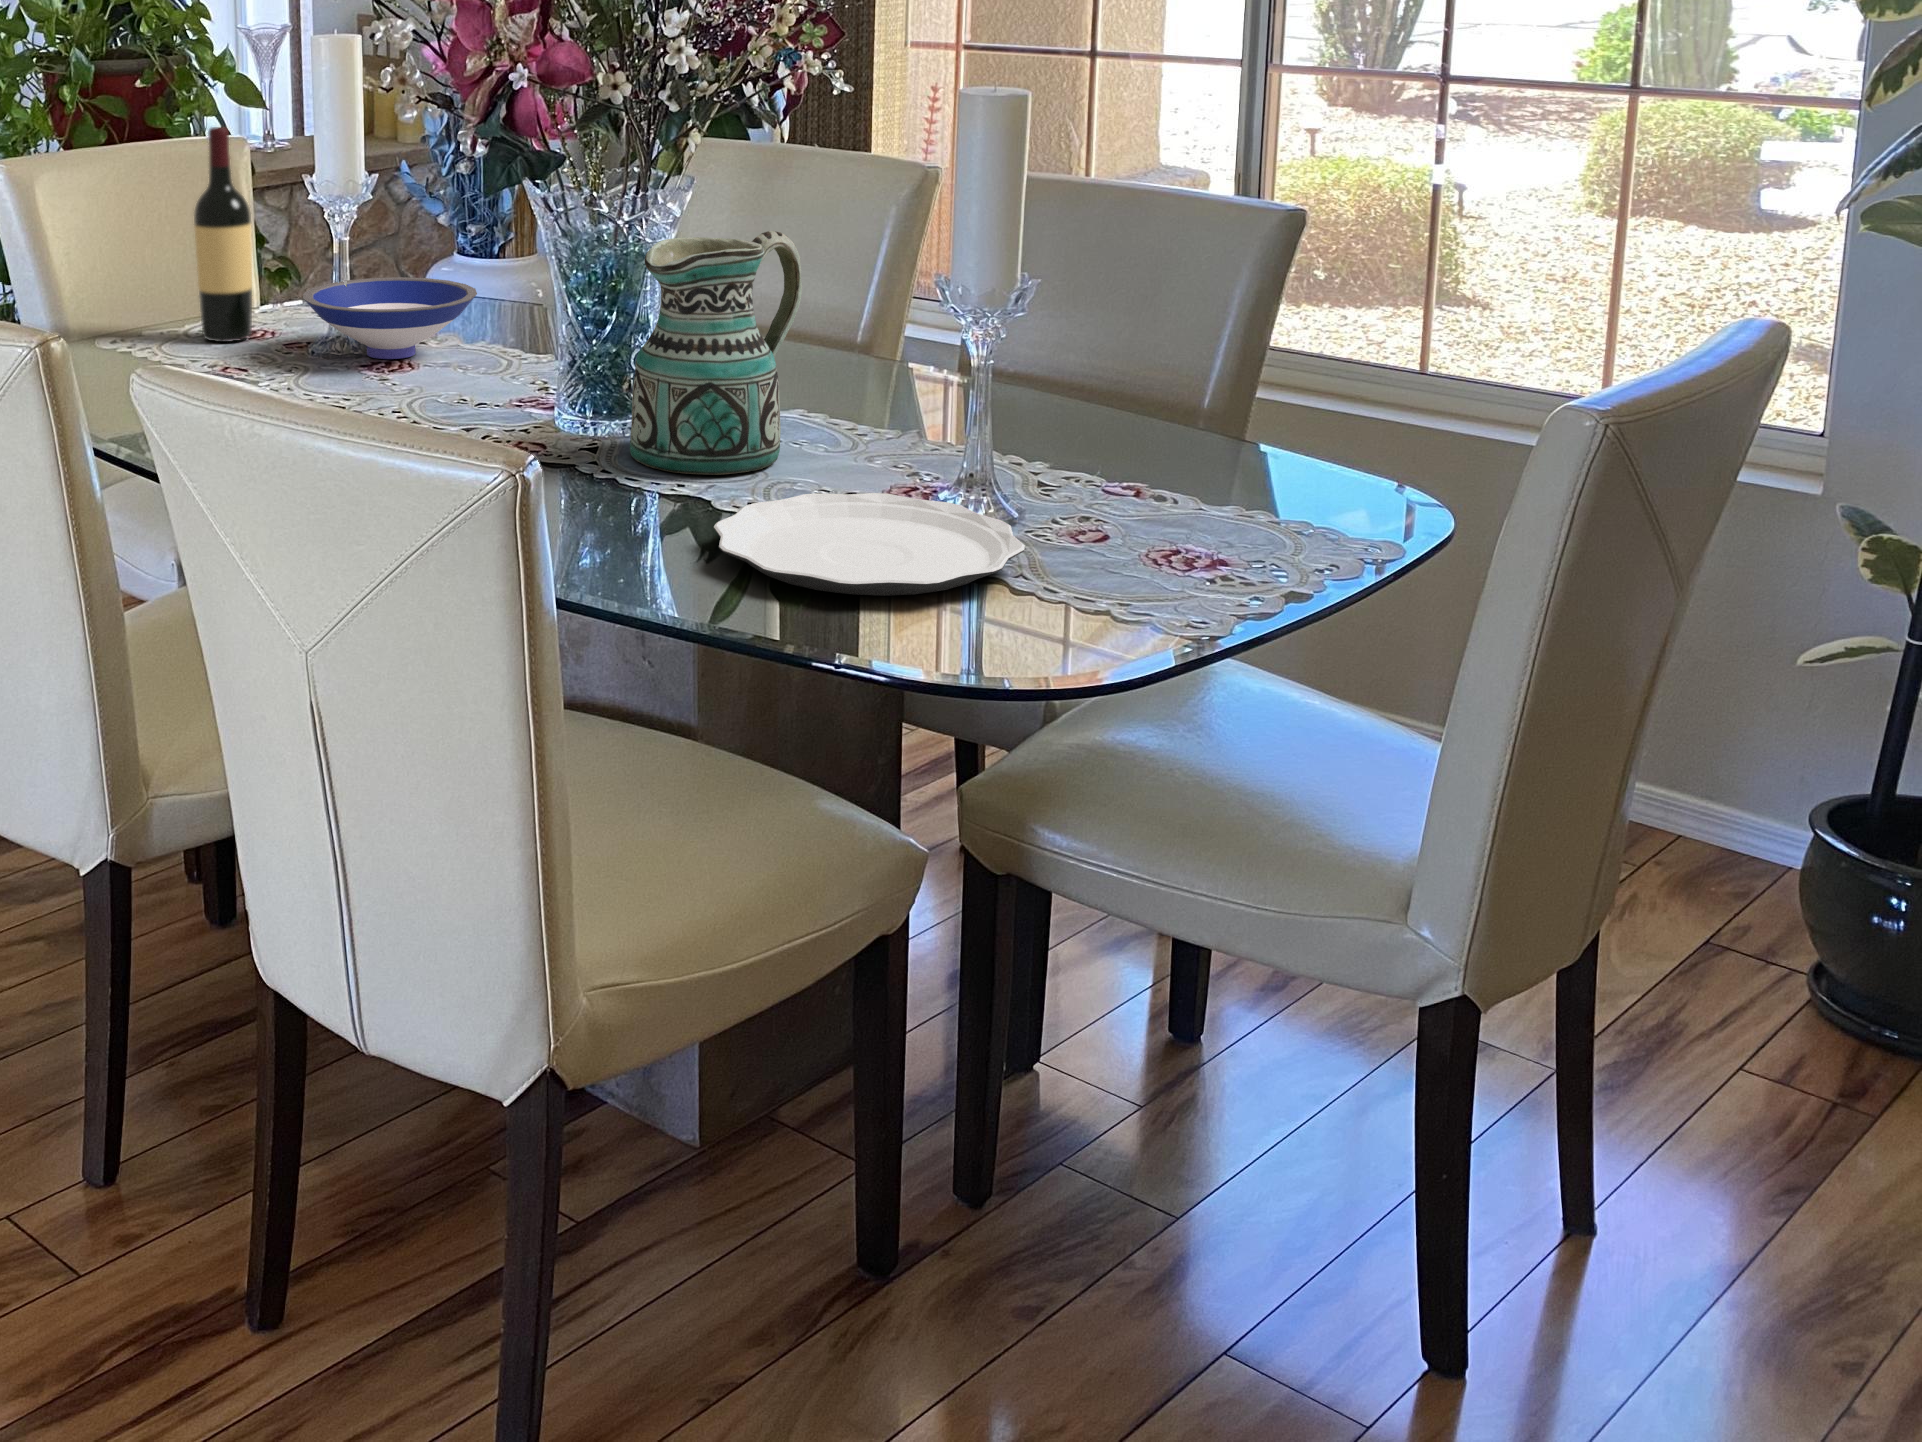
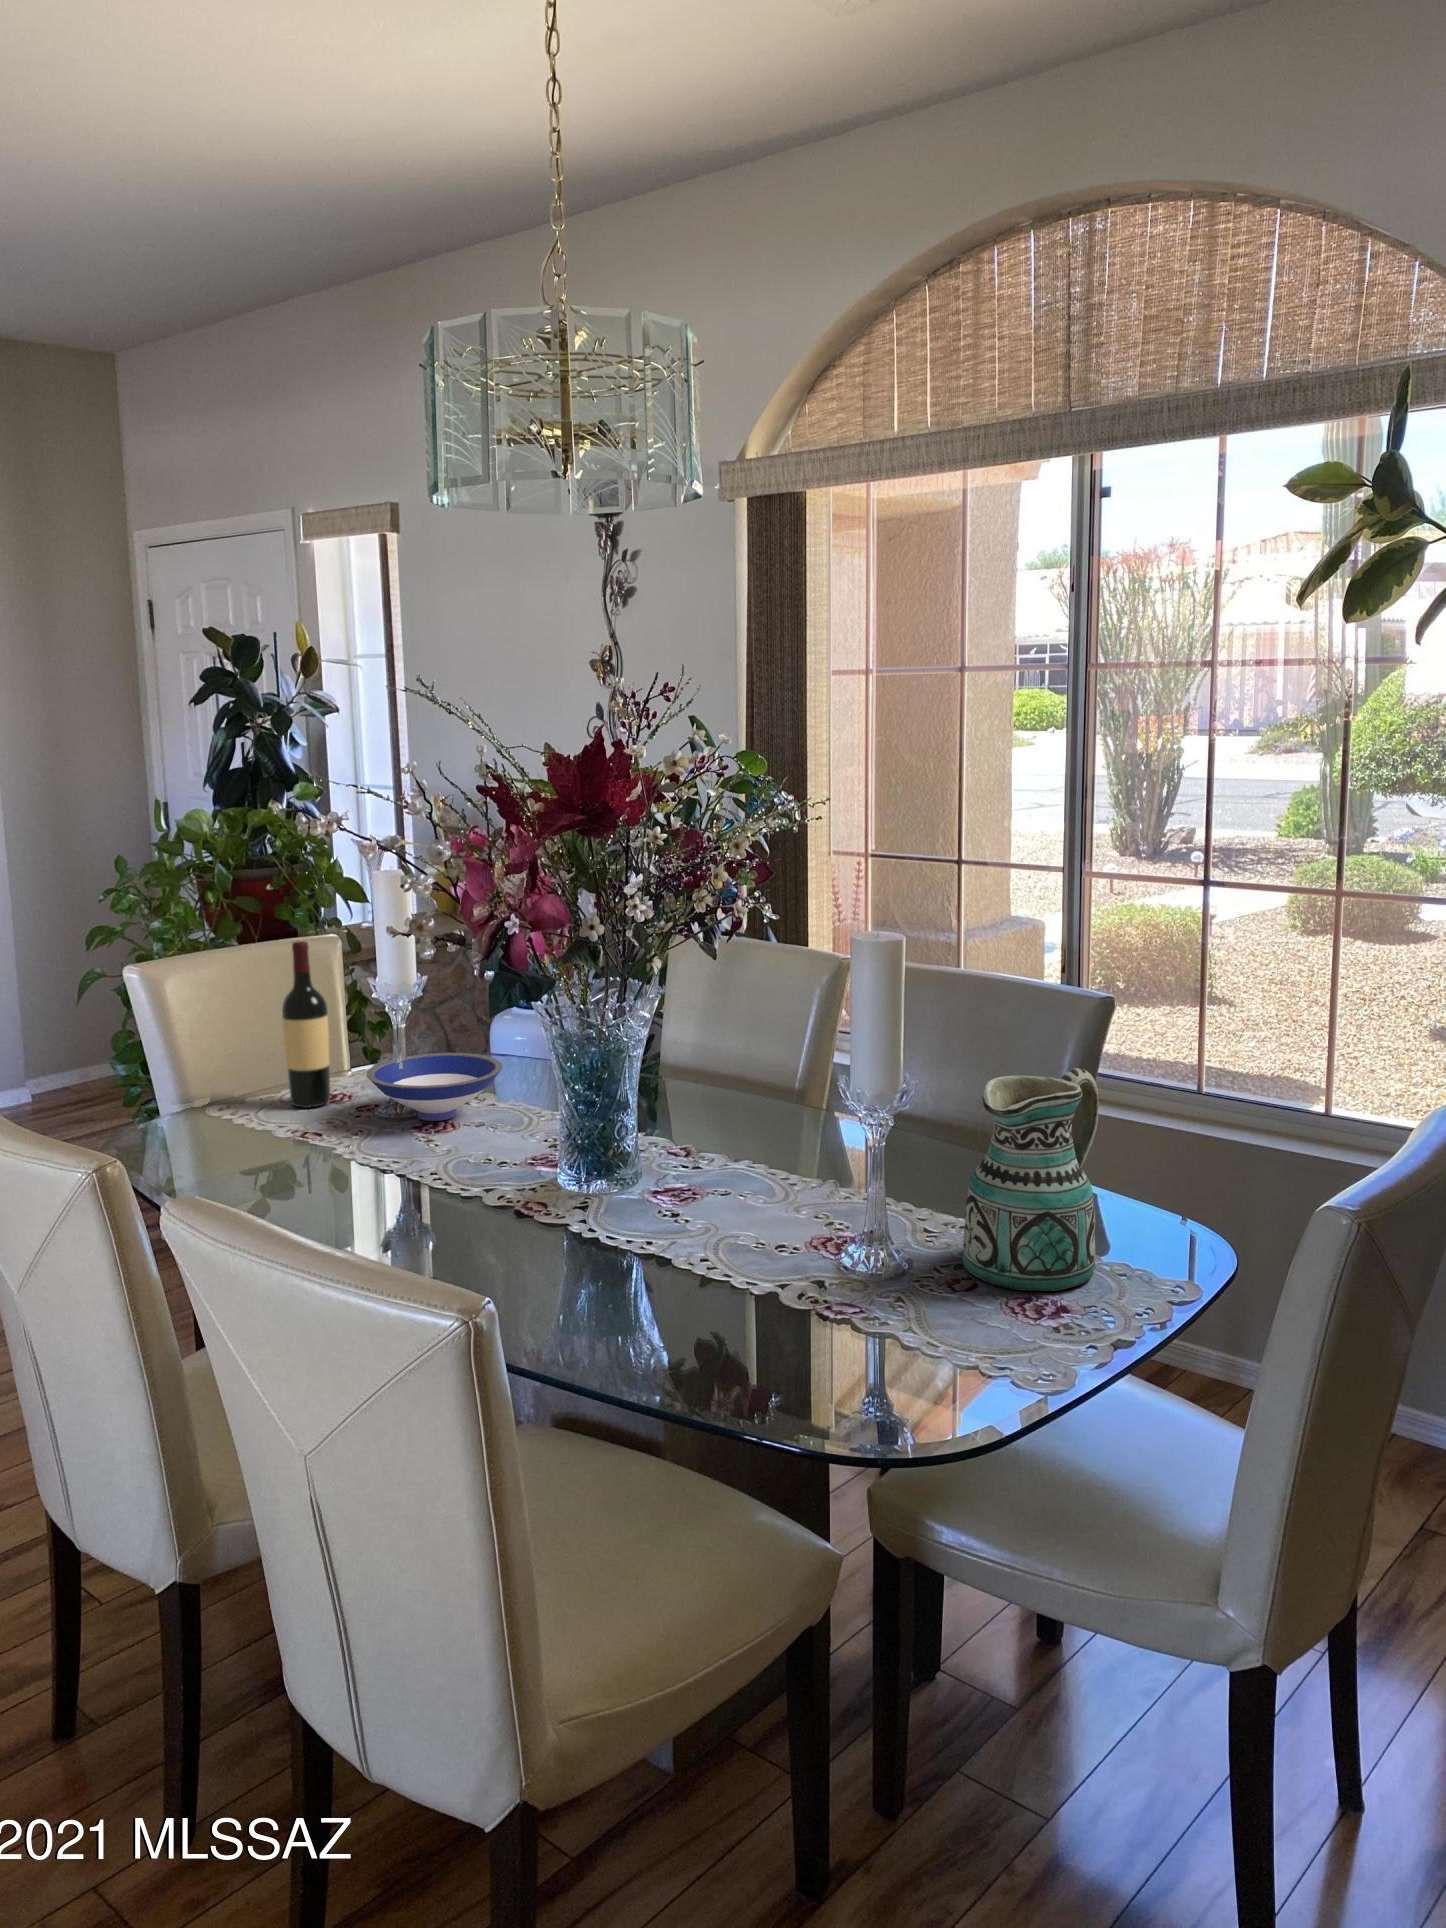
ceramic pitcher: present [630,231,802,475] -> present [962,1068,1099,1291]
plate: present [714,493,1025,596] -> none [669,1251,915,1357]

